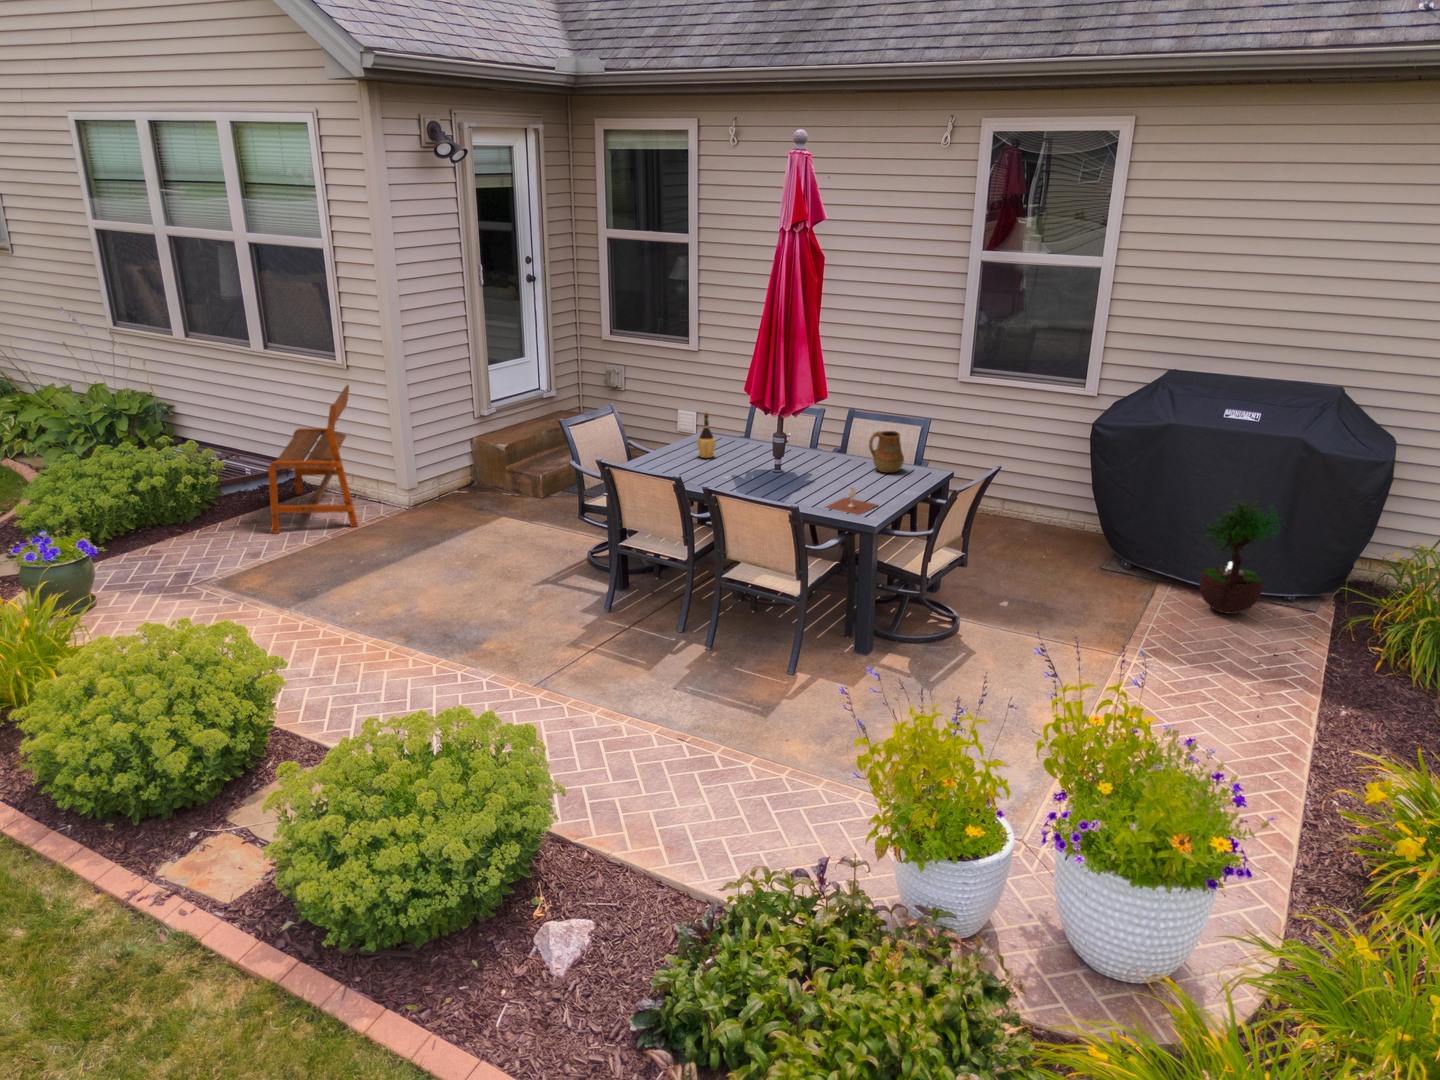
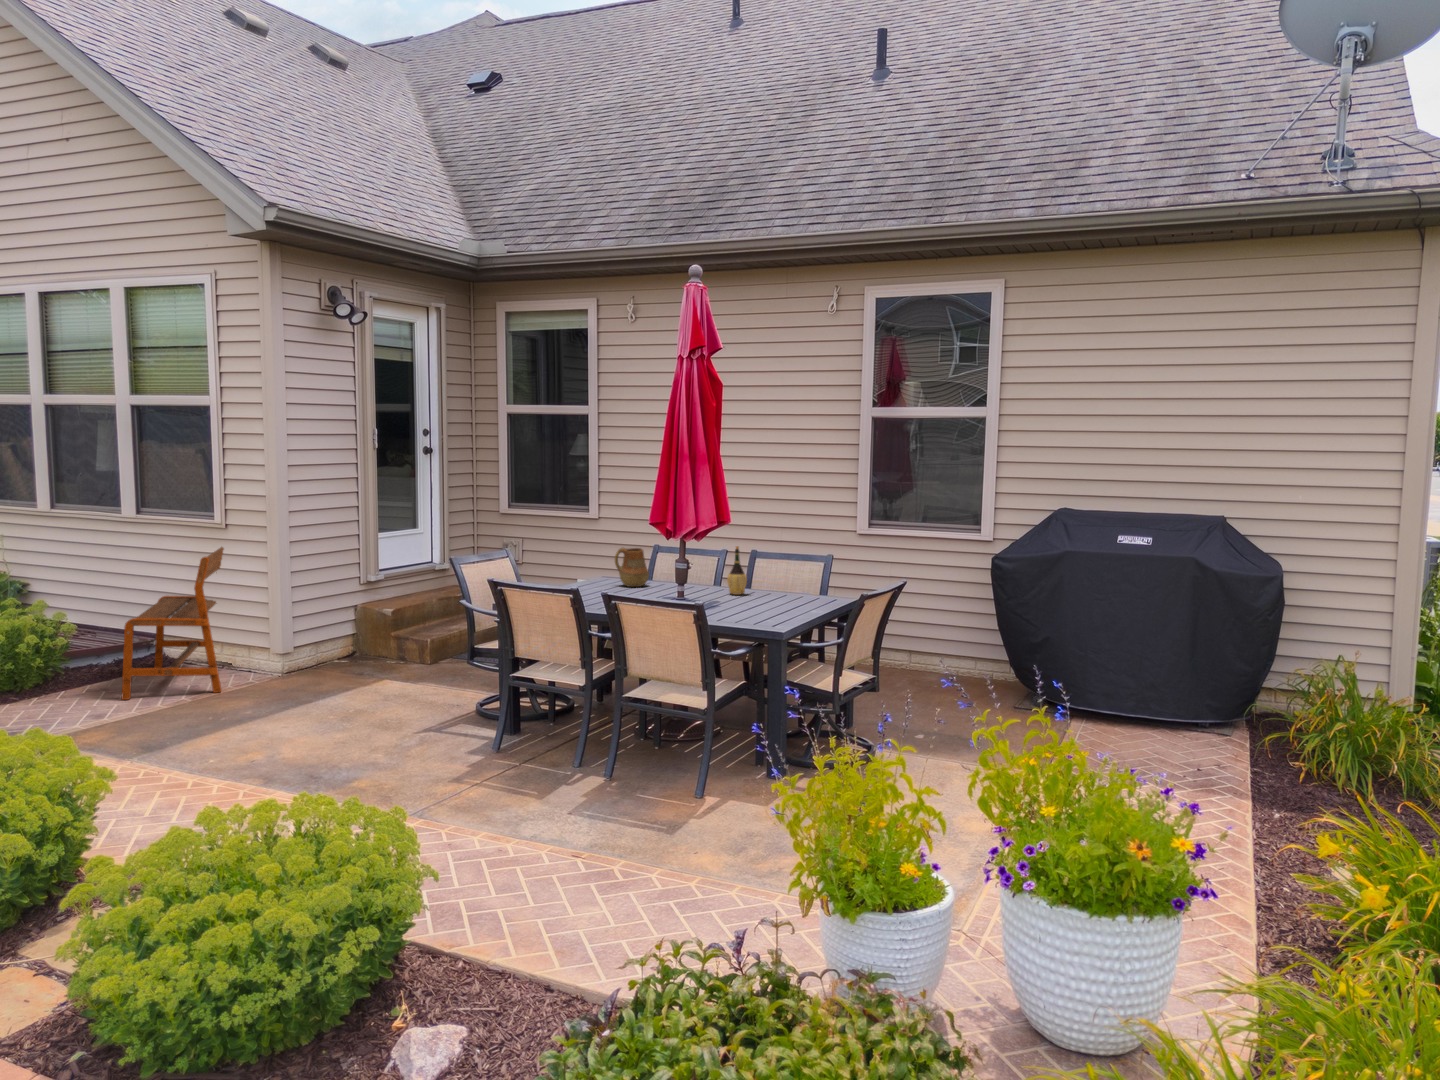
wine bottle: present [697,411,716,458] -> present [727,546,747,595]
pitcher: present [869,431,904,473] -> present [615,548,649,587]
wine glass: present [826,488,877,515] -> none [729,601,786,626]
potted tree: present [1196,500,1280,614] -> none [1108,607,1195,740]

